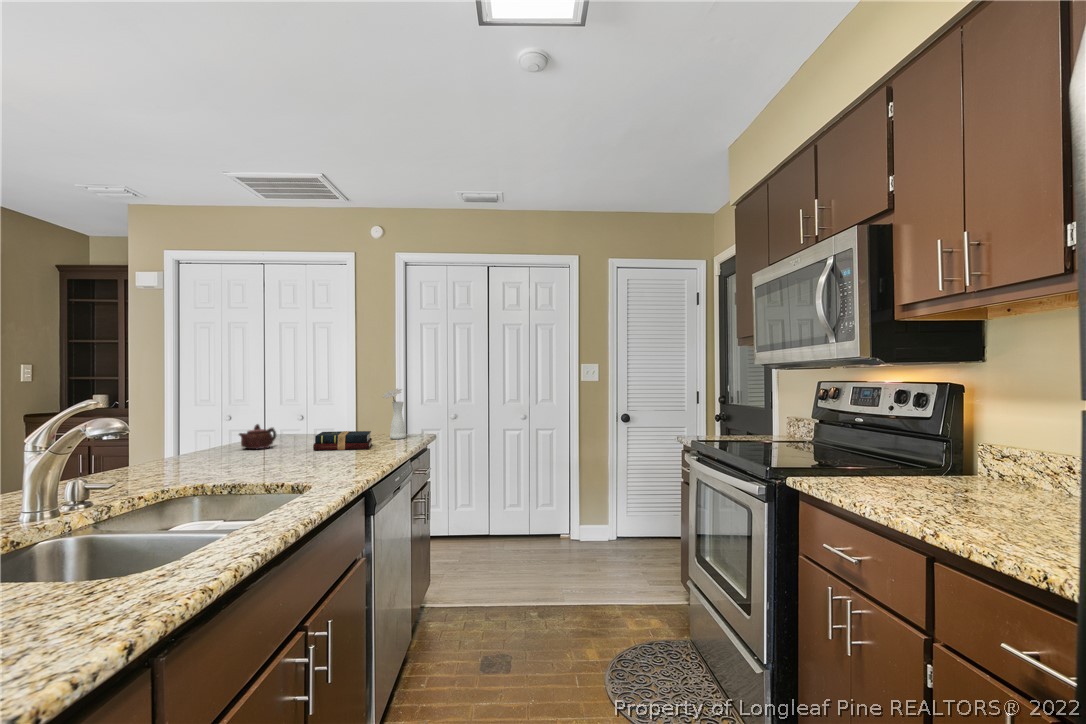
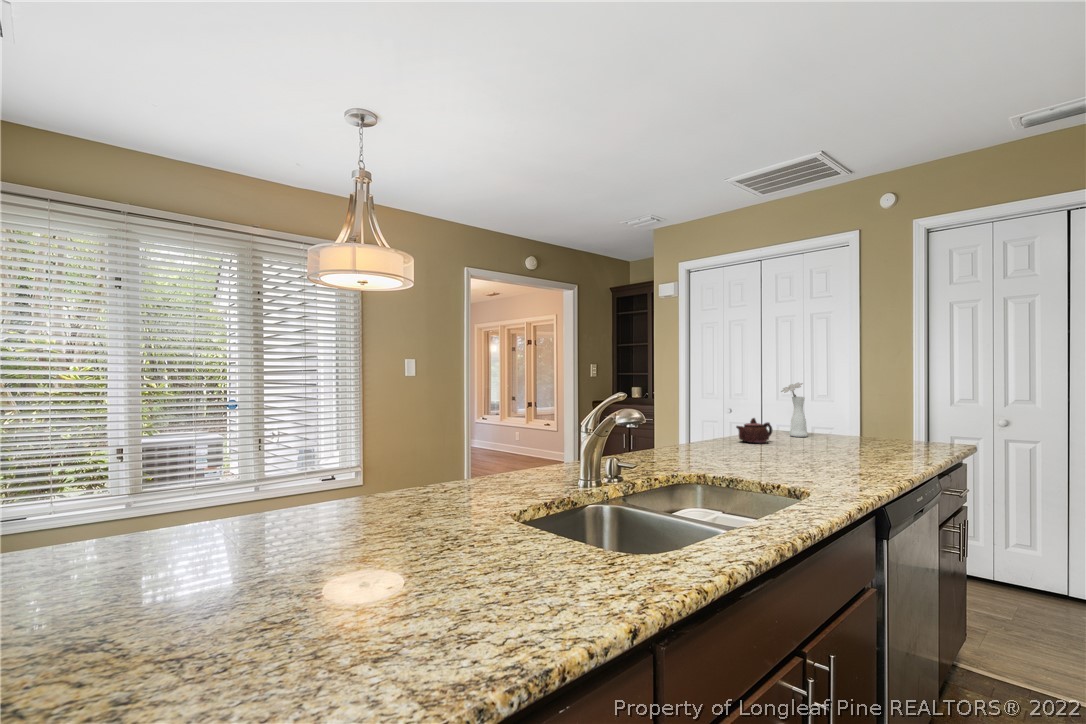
vase: present [383,389,406,439] -> present [781,383,808,437]
hardback book: present [313,431,372,450] -> none [811,431,883,456]

